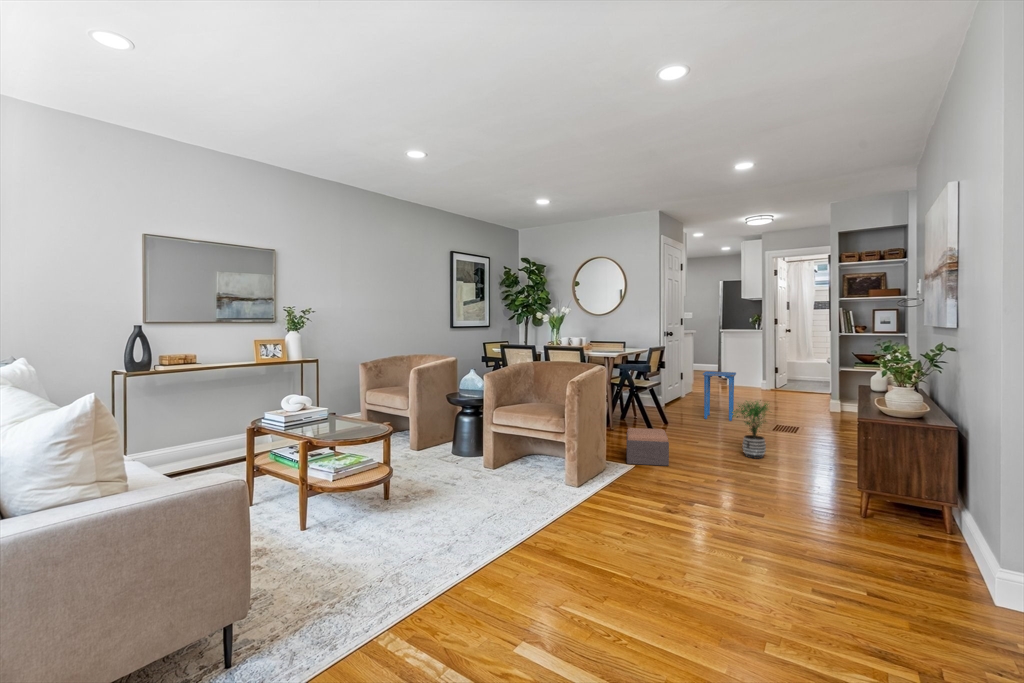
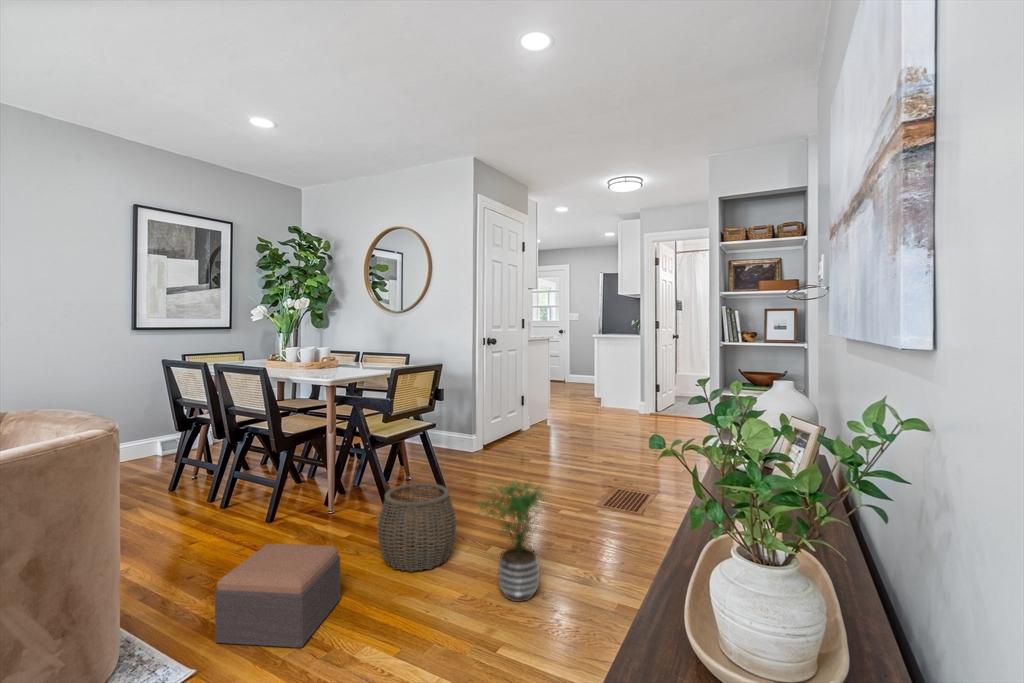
side table: present [703,371,736,421] -> none [513,399,567,480]
woven basket: none [664,408,708,449] -> present [378,483,456,572]

